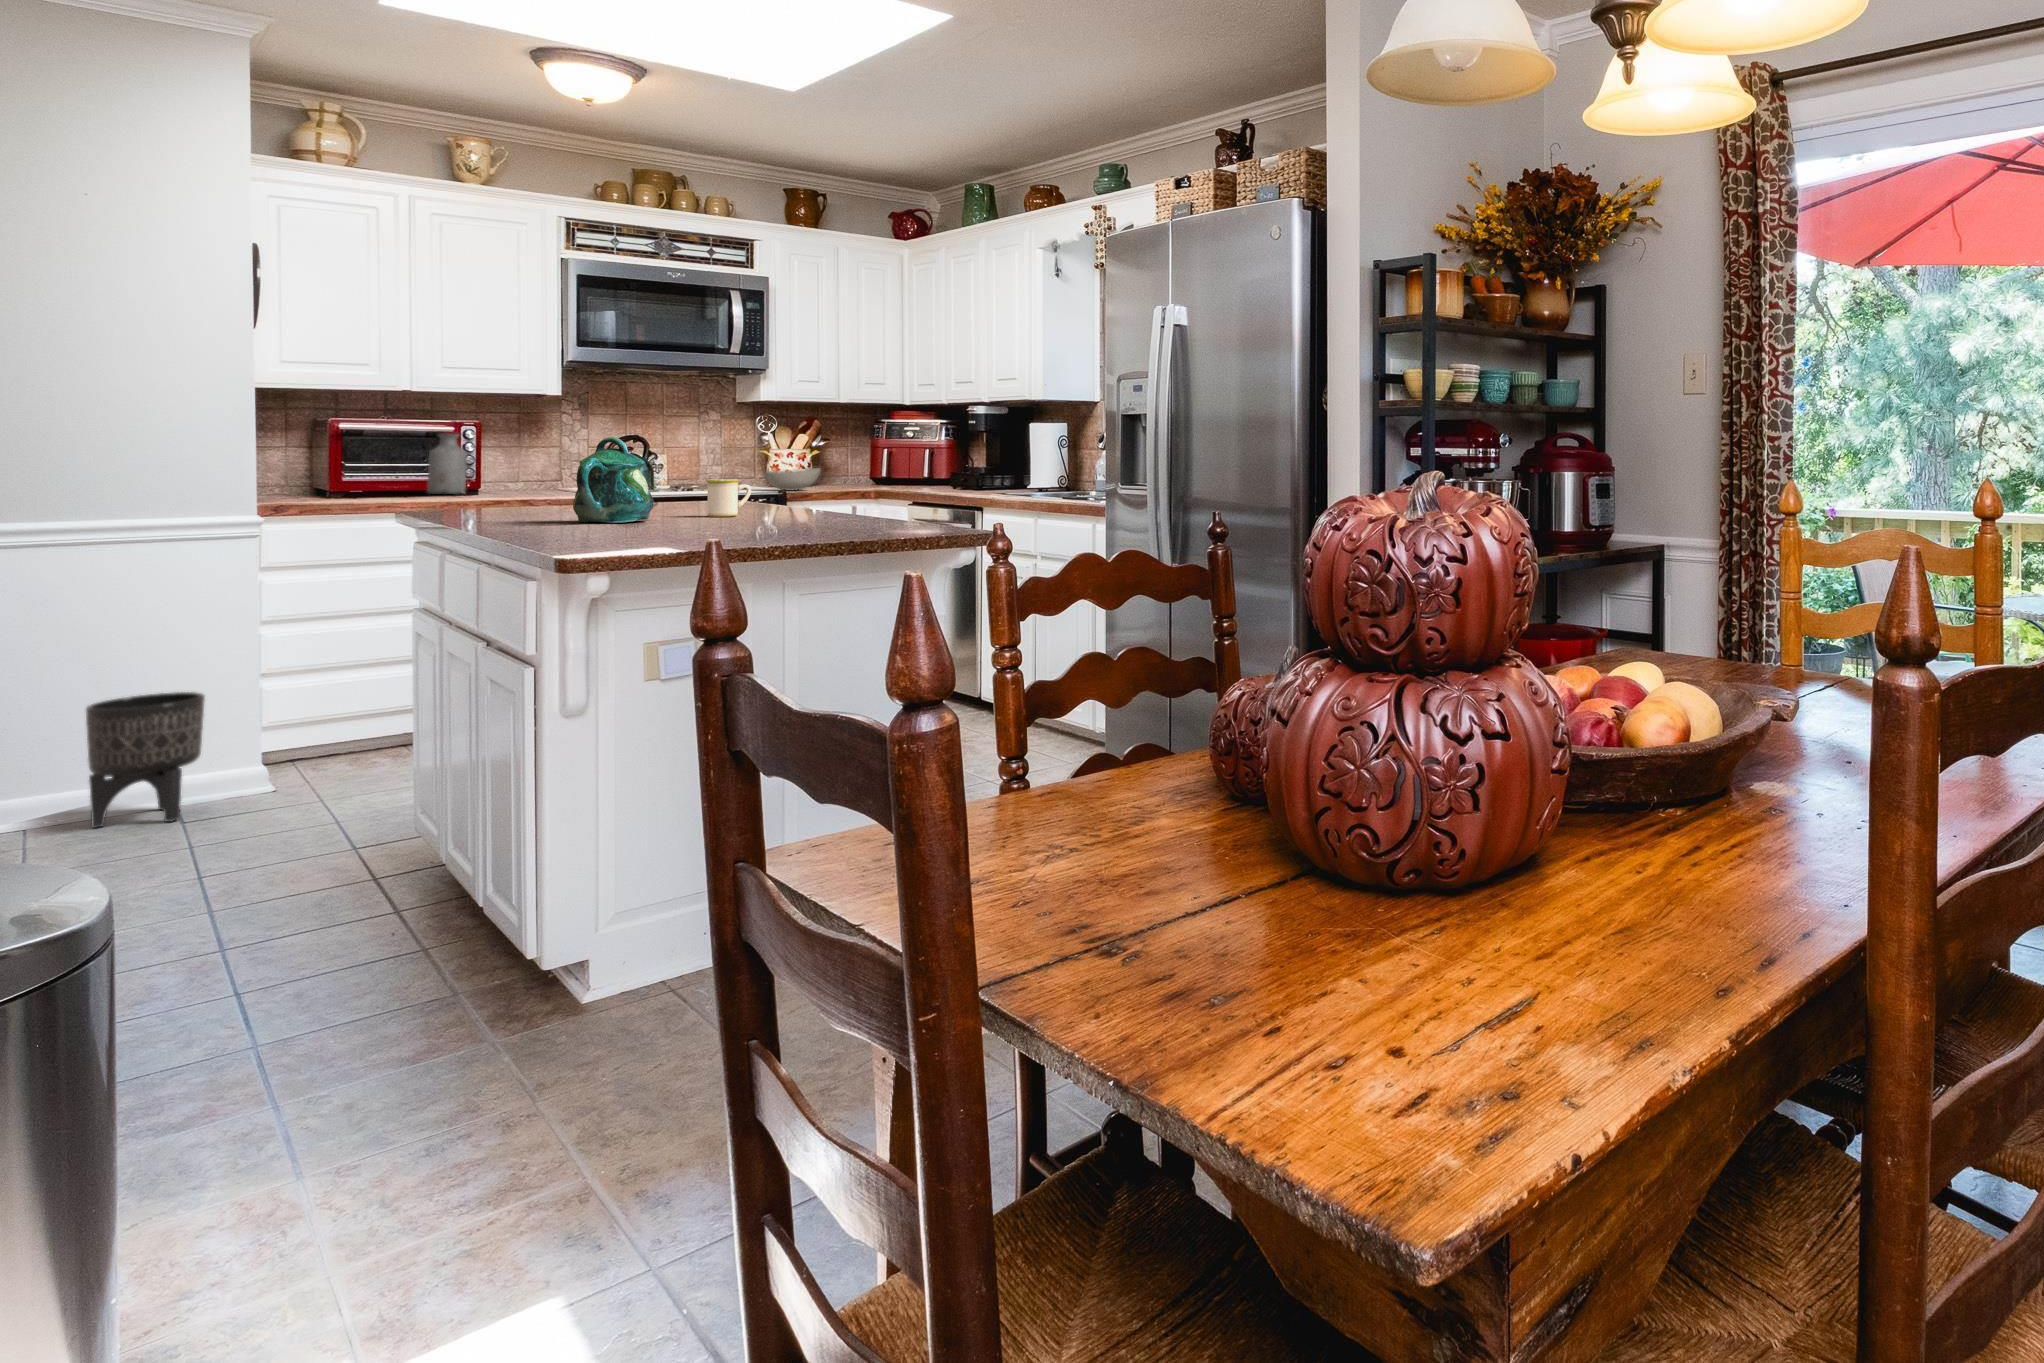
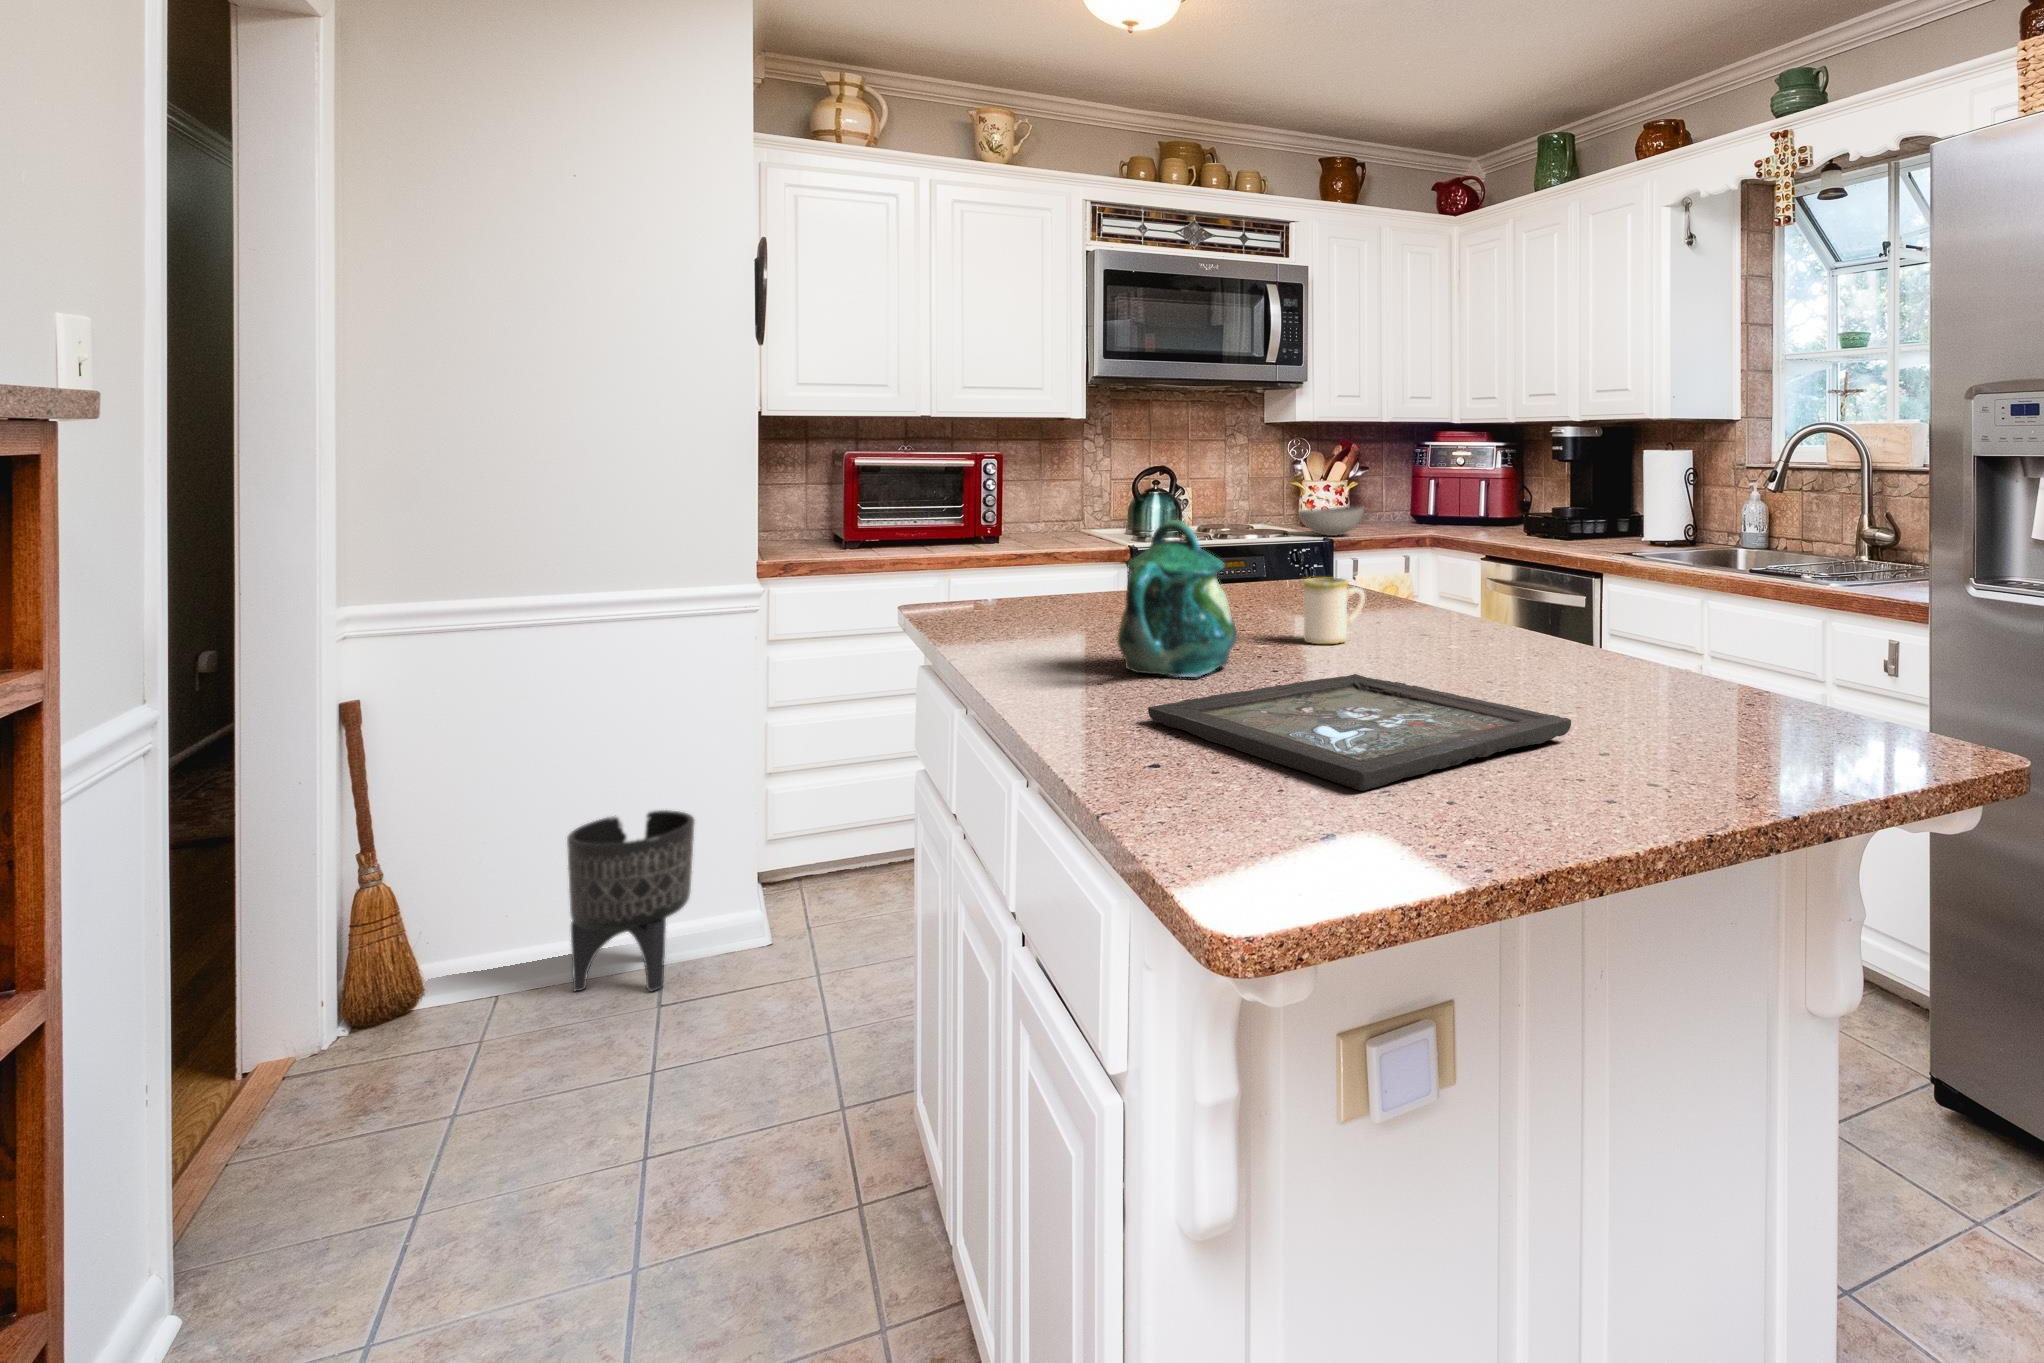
bottle: present [428,434,467,494] -> none [946,468,986,542]
tray: none [586,516,822,536] -> present [1148,674,1571,790]

